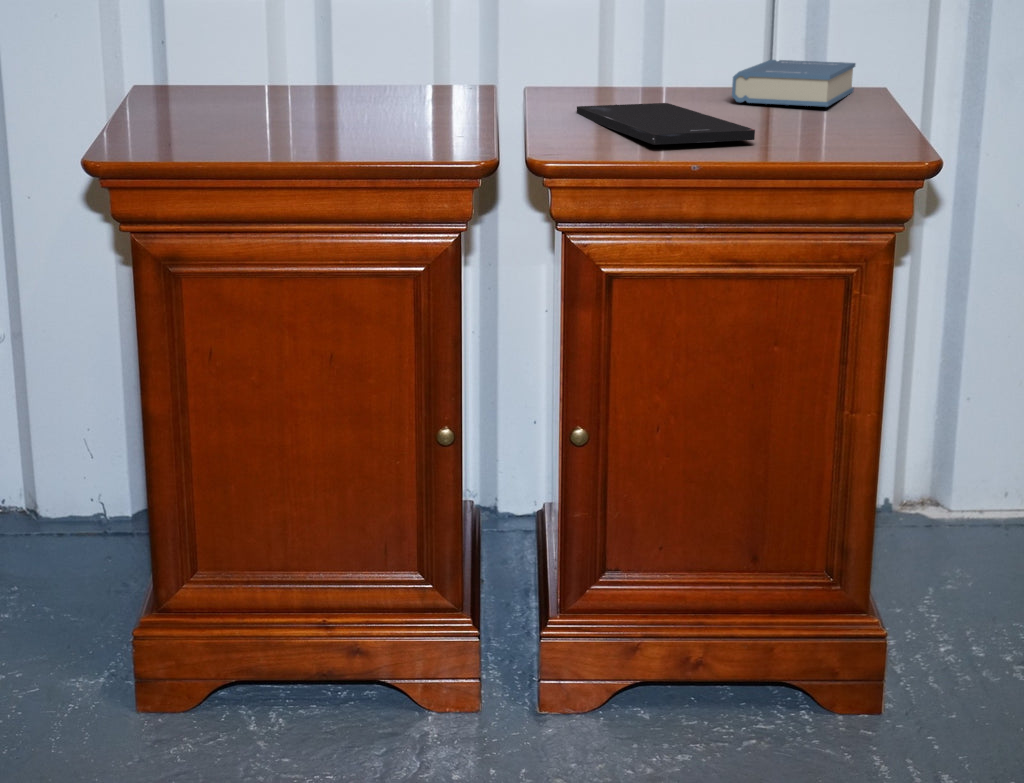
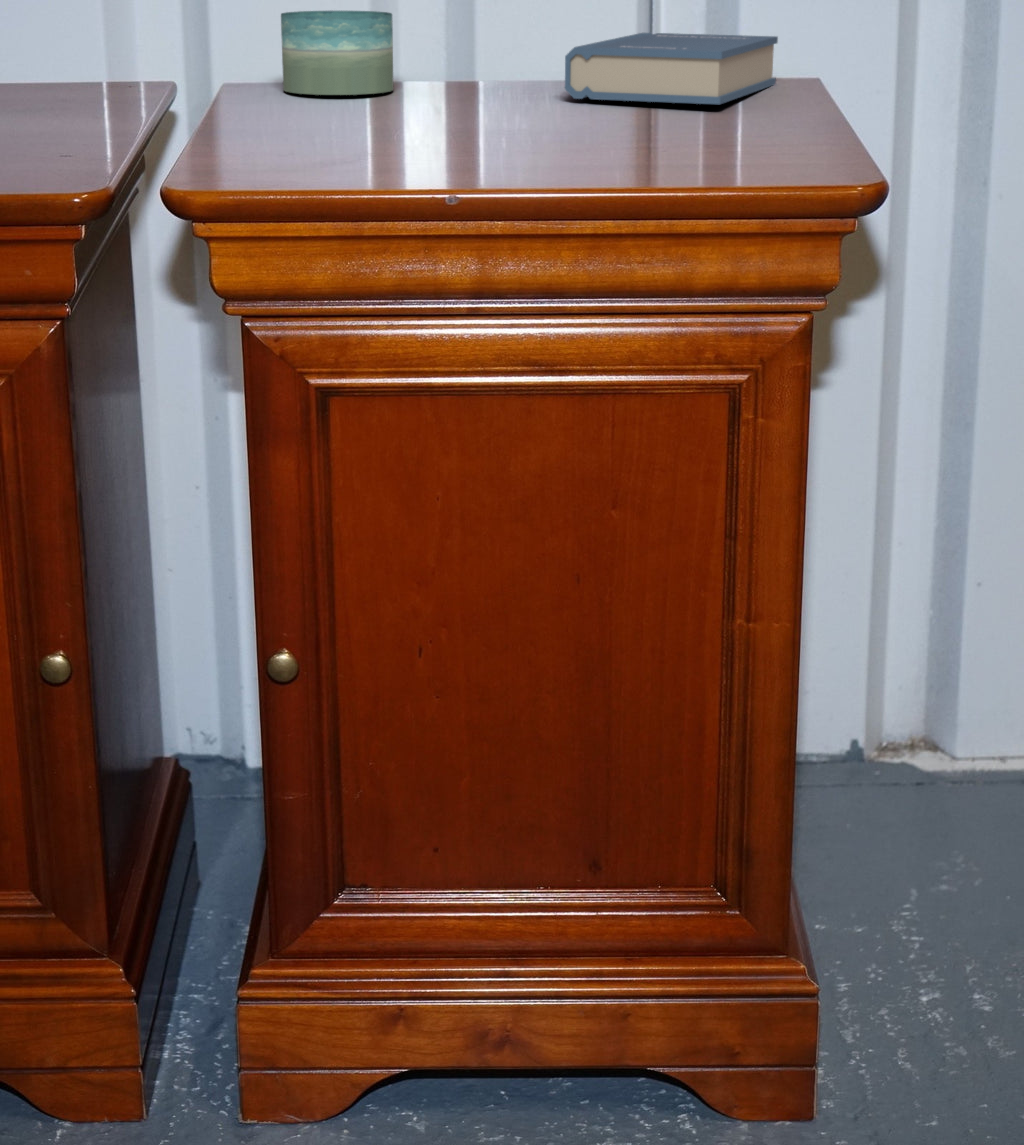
candle: none [560,48,627,100] -> present [281,11,394,95]
smartphone: present [577,103,755,145] -> none [296,99,571,162]

